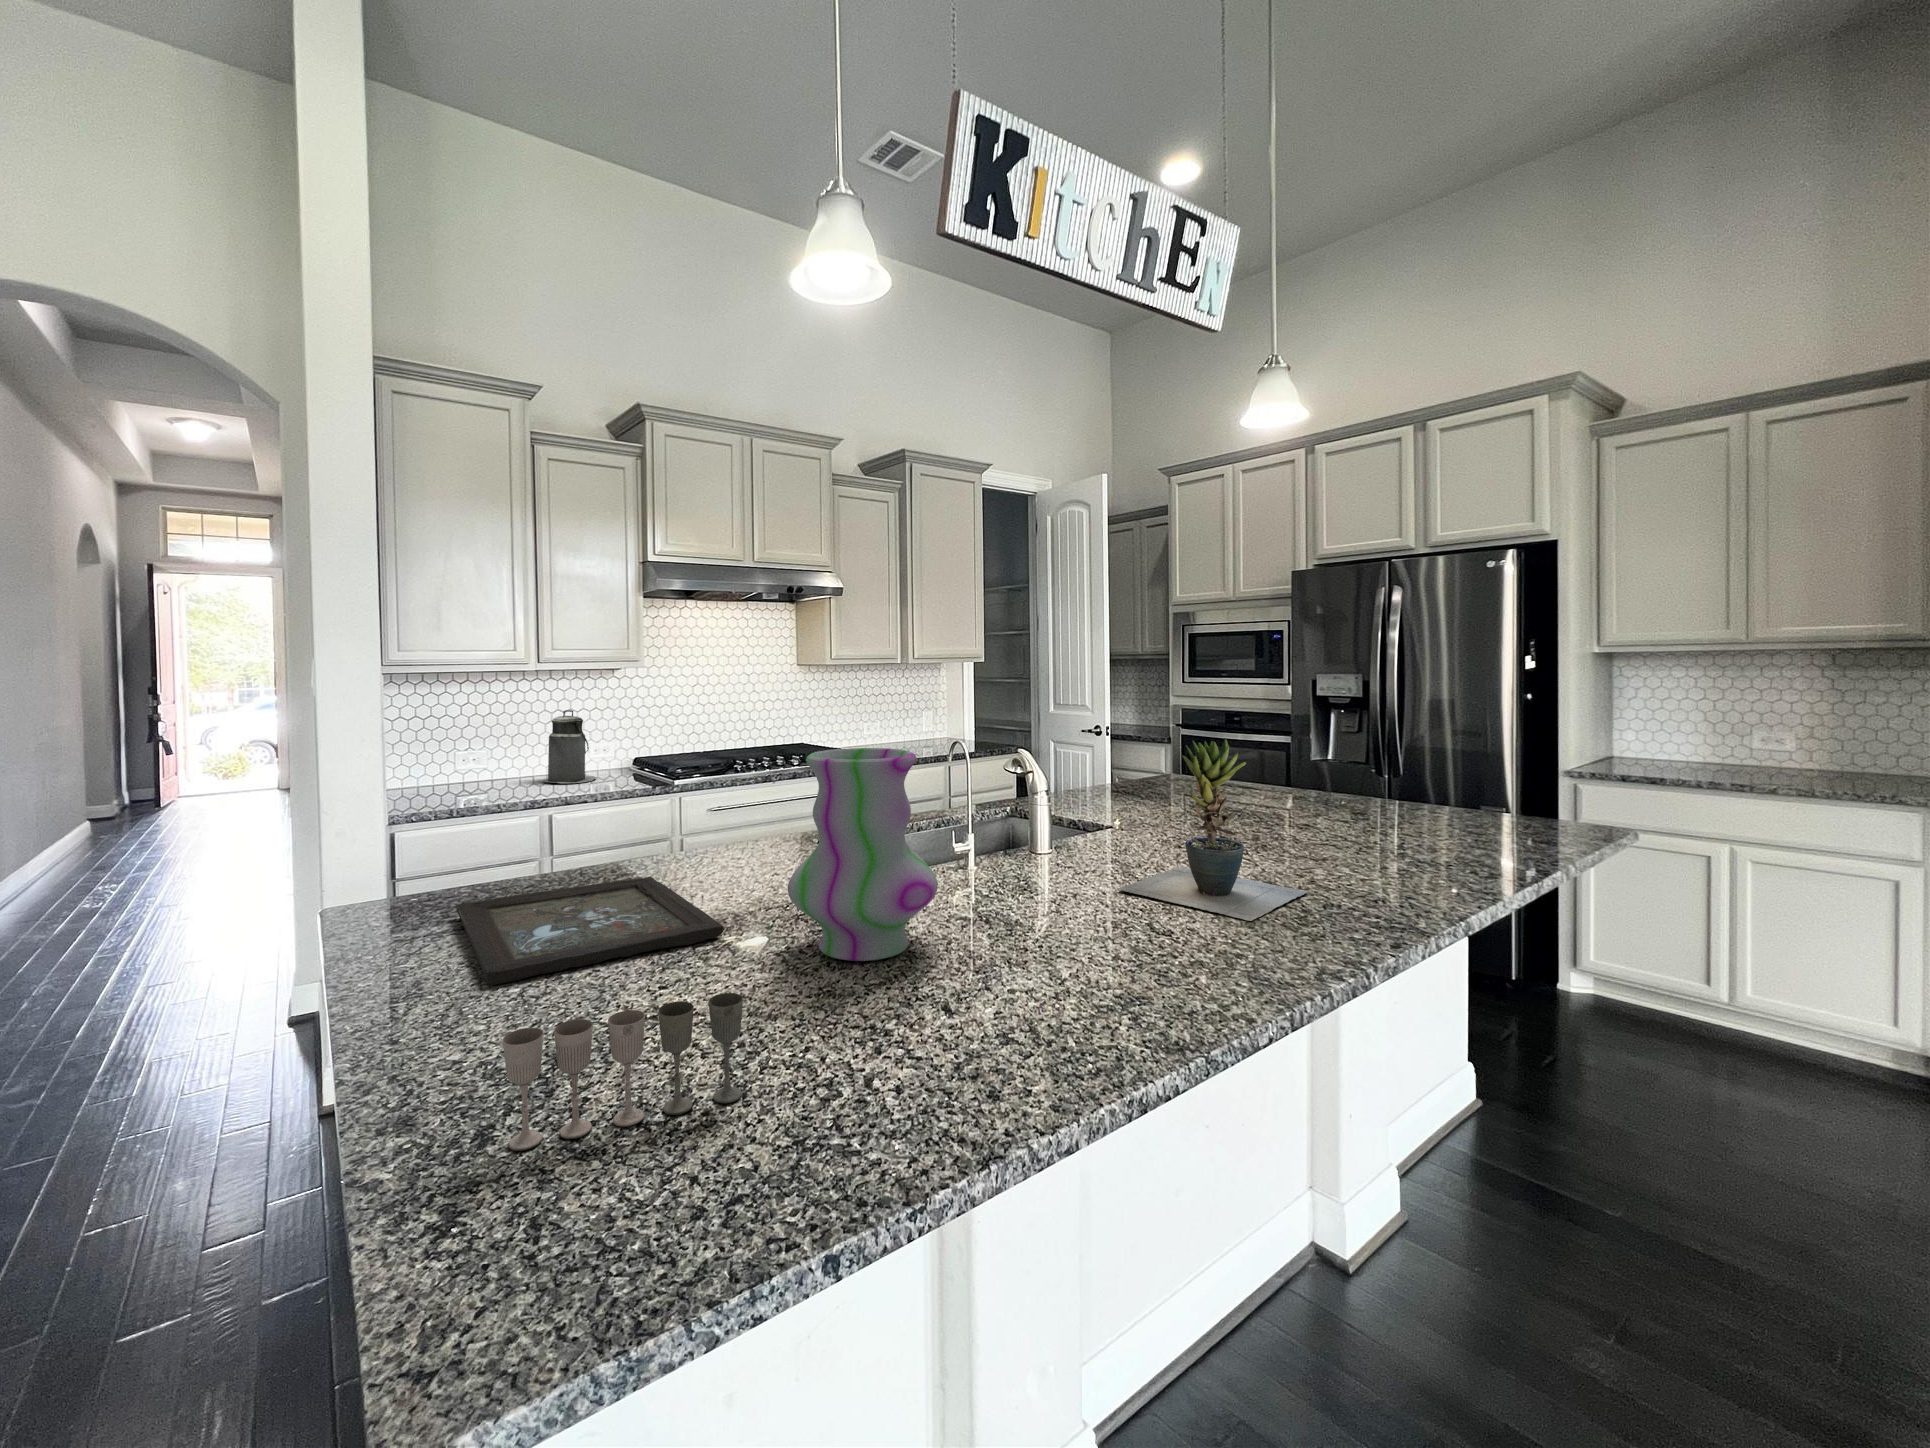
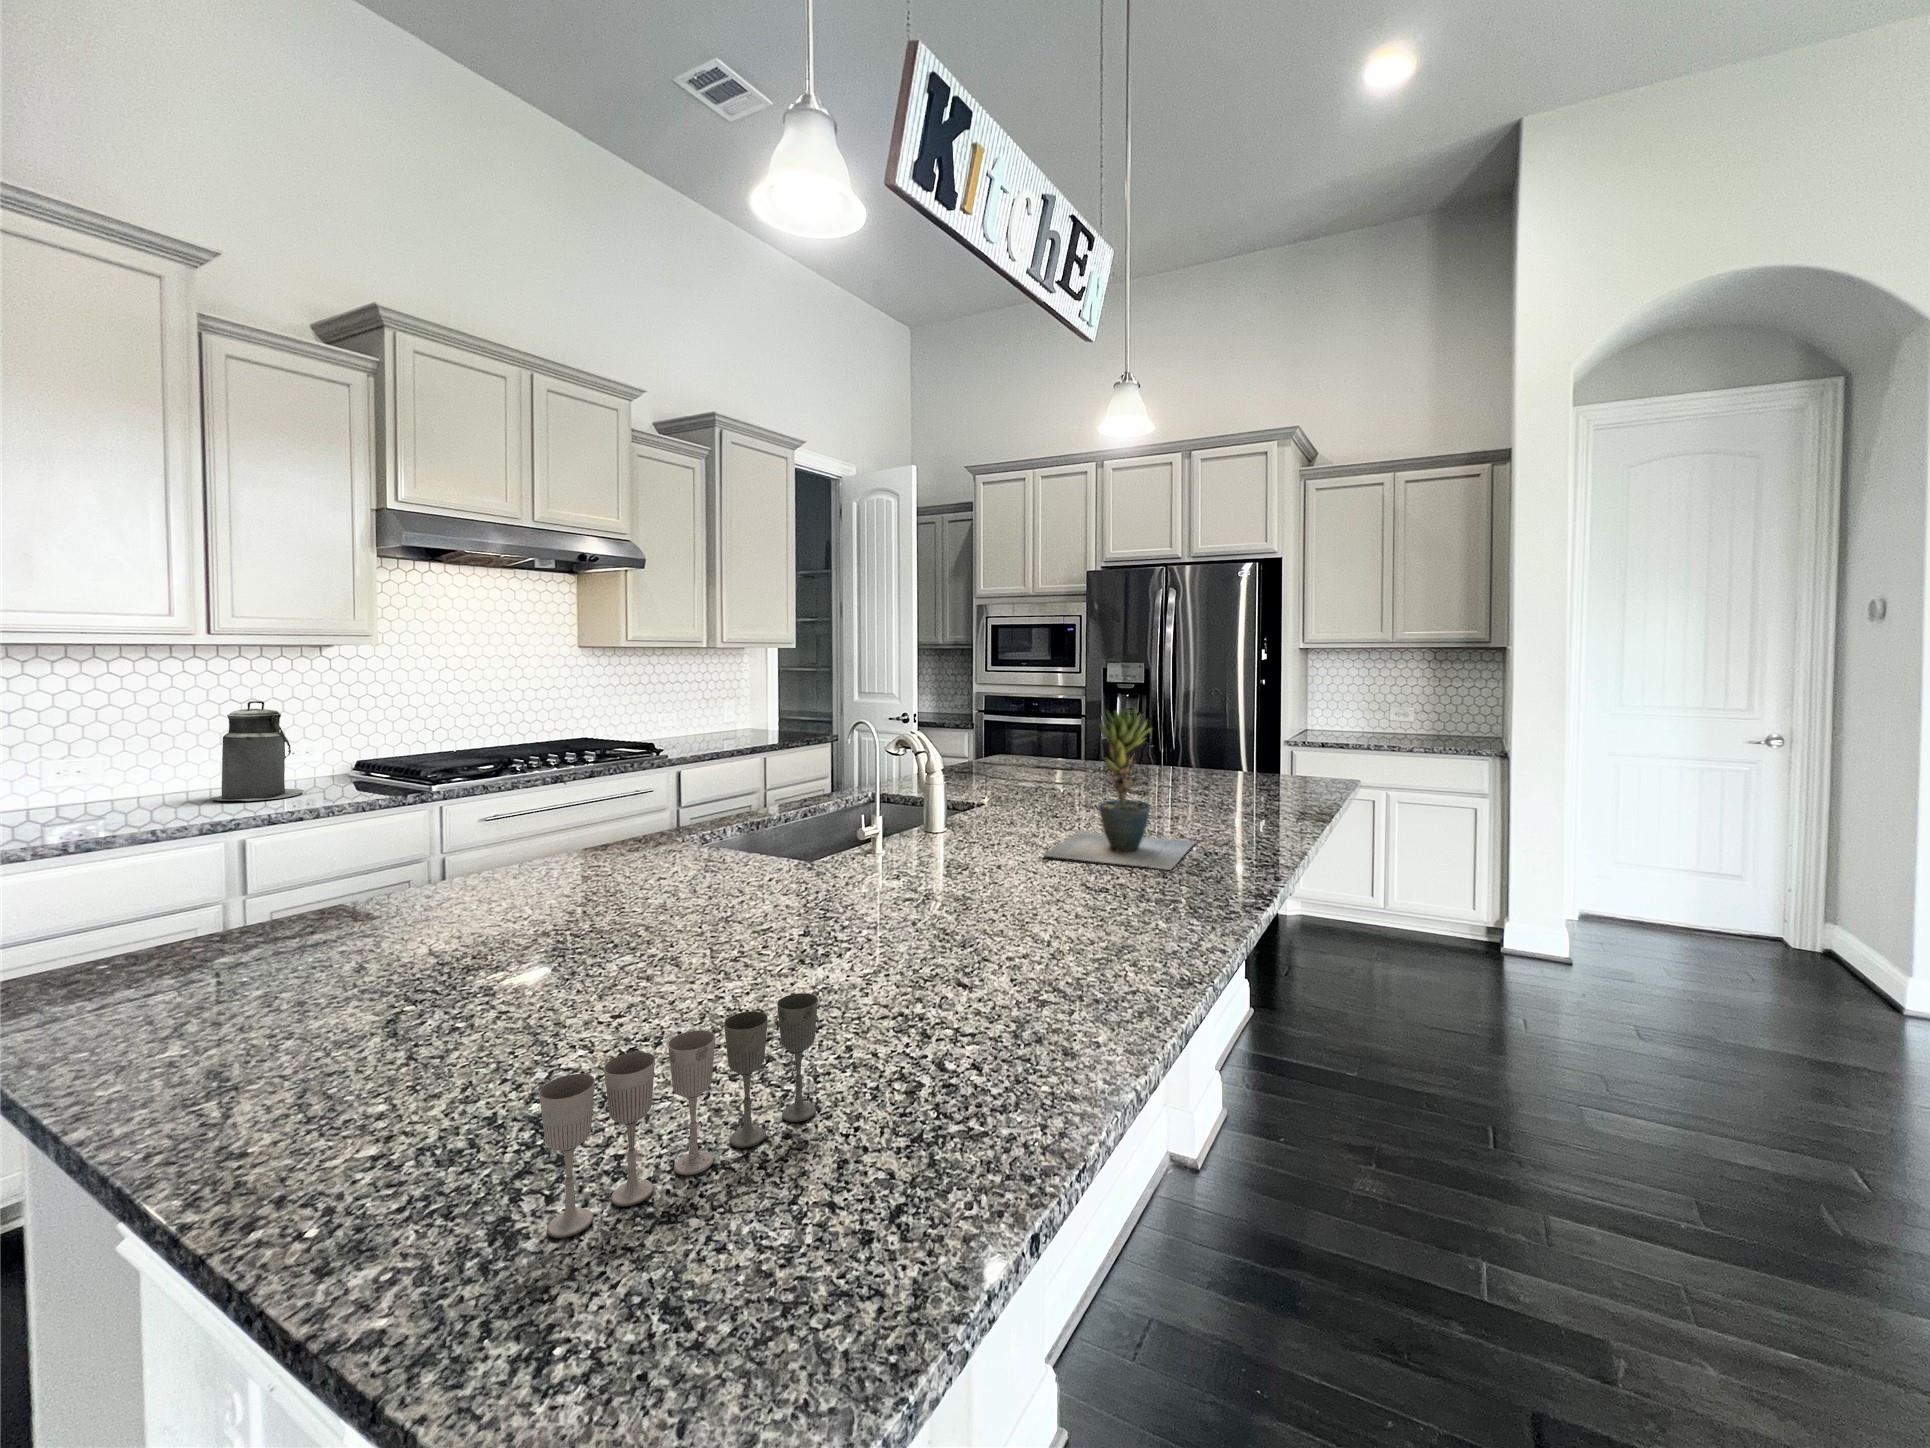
vase: present [788,748,938,961] -> none [743,721,913,955]
tray: present [456,877,724,985] -> none [204,897,652,1056]

